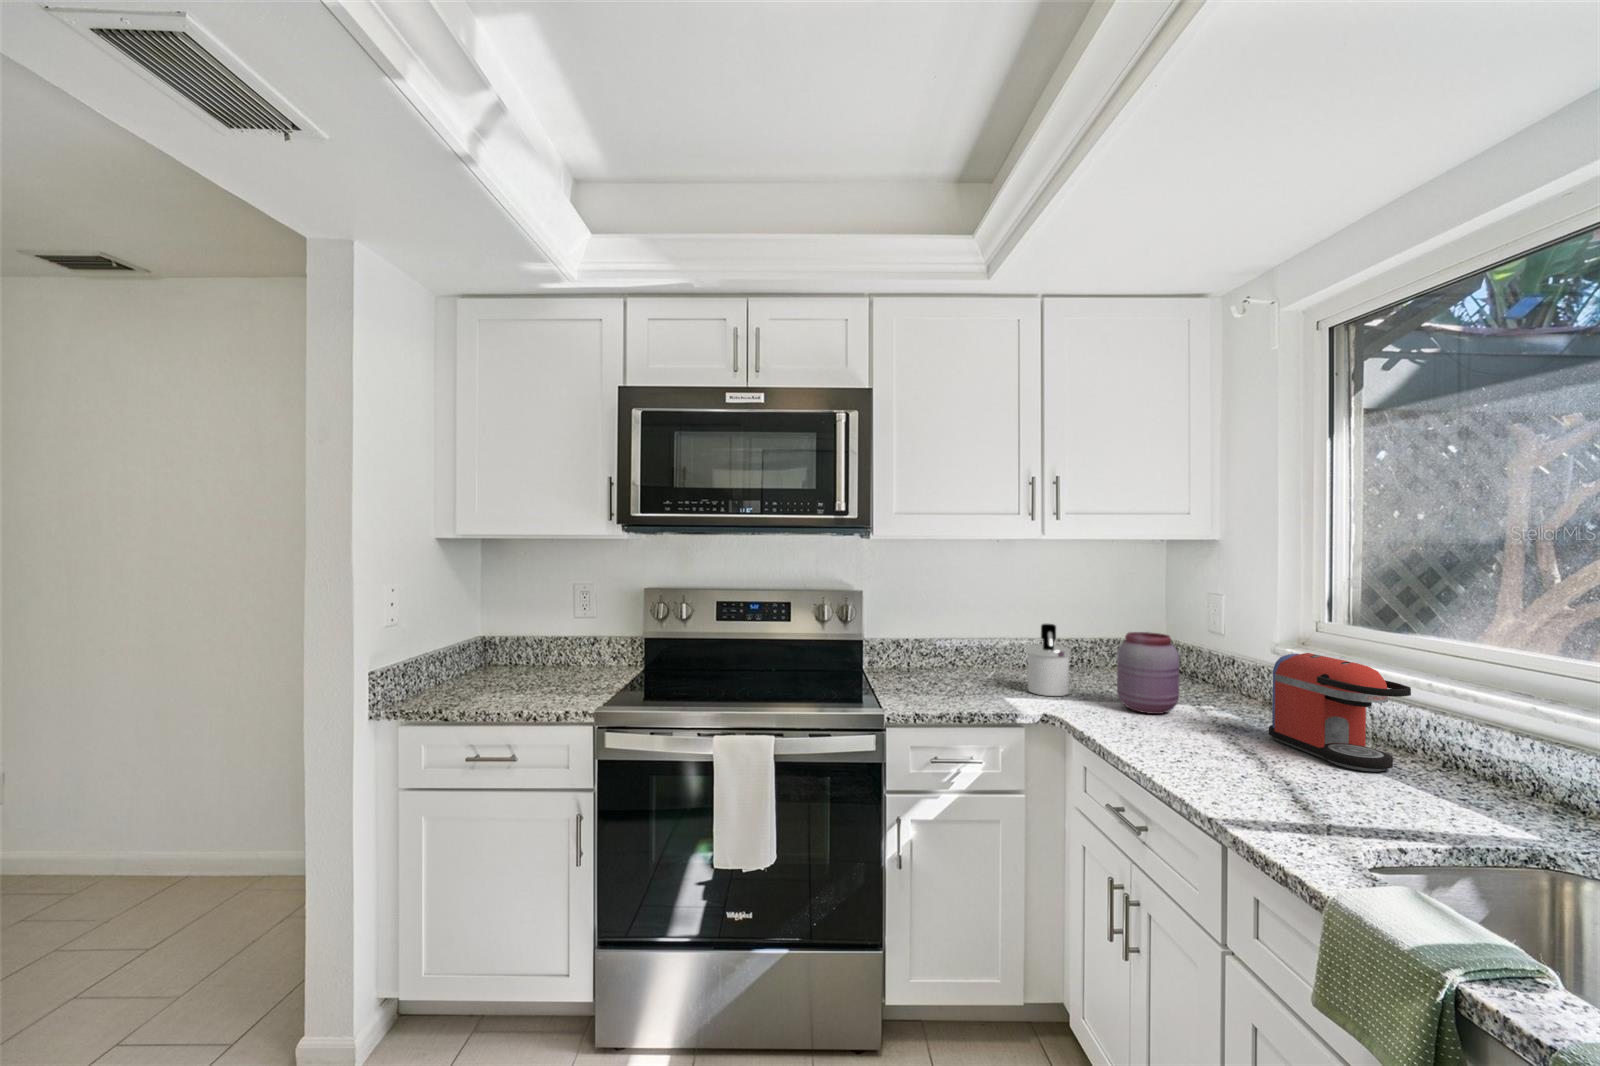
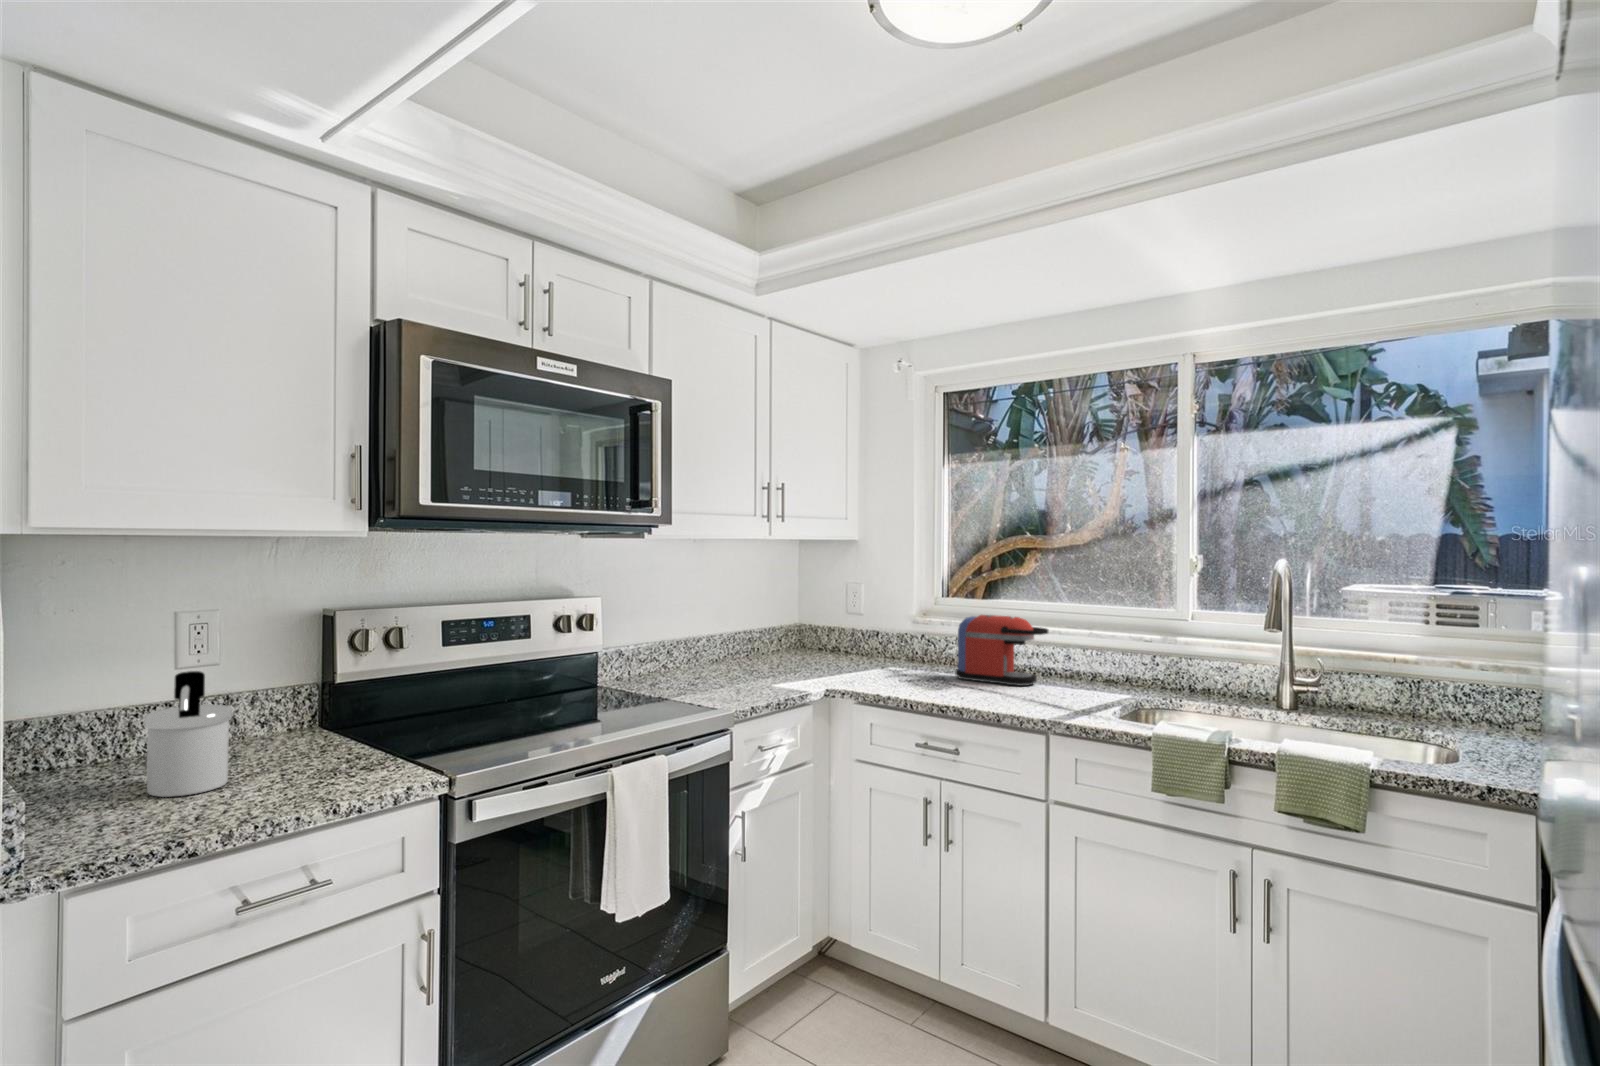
soap dispenser: present [1026,624,1071,696] -> present [144,671,232,797]
jar: present [1117,632,1179,714] -> none [845,613,891,678]

